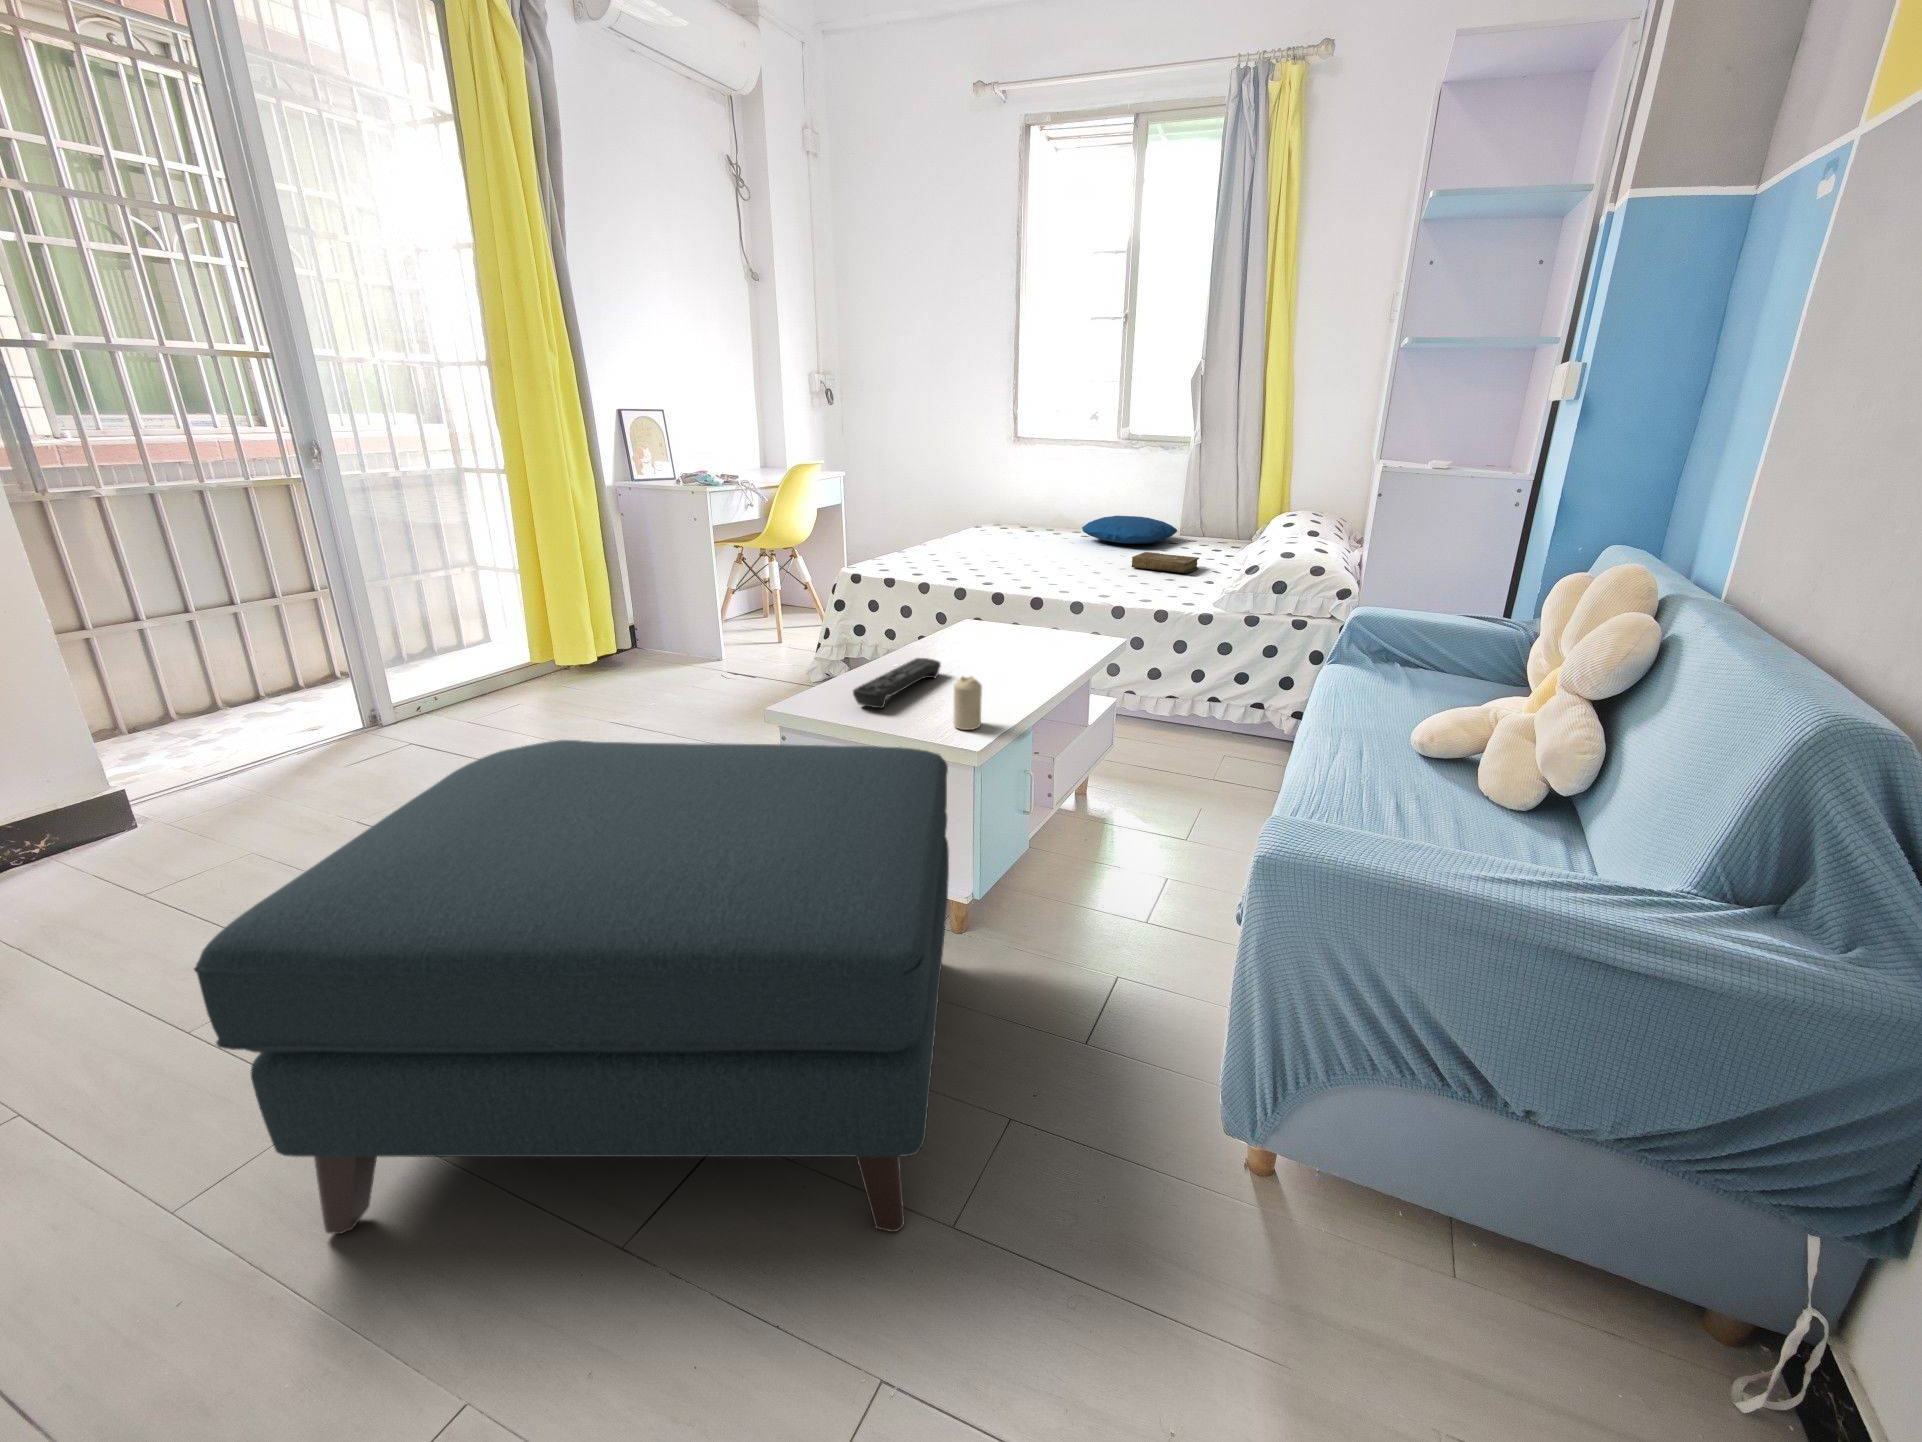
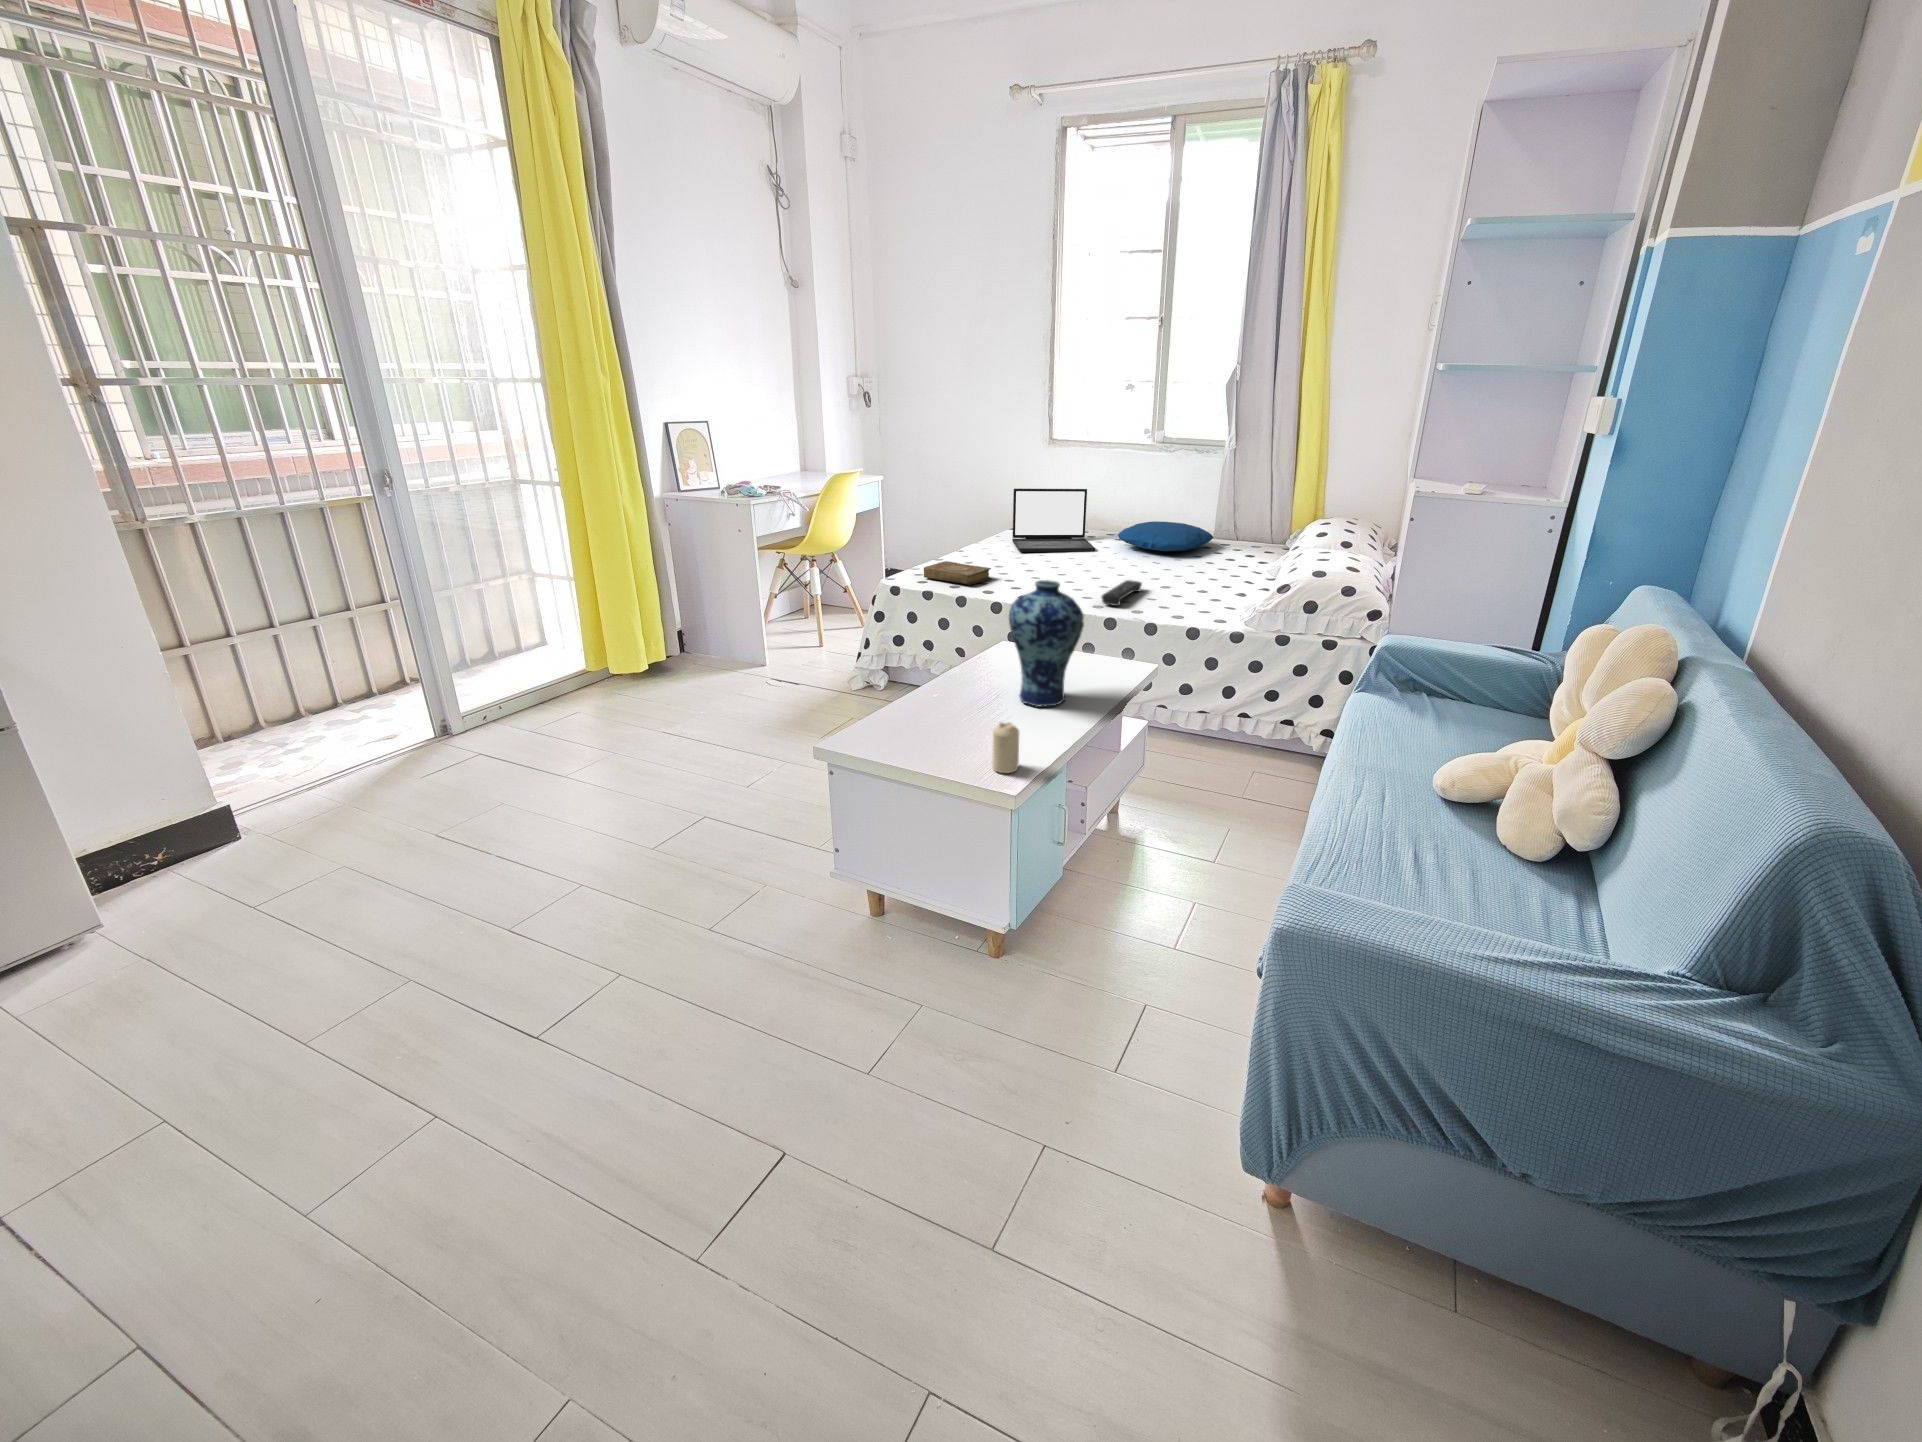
laptop: none [976,482,1060,544] -> present [1012,489,1095,552]
vase: none [971,540,1049,672] -> present [1009,580,1084,707]
book: present [1131,552,1199,573] -> present [924,561,991,585]
remote control: present [853,658,941,708] -> present [1102,580,1142,606]
ottoman: present [194,740,949,1234] -> none [335,786,988,1254]

